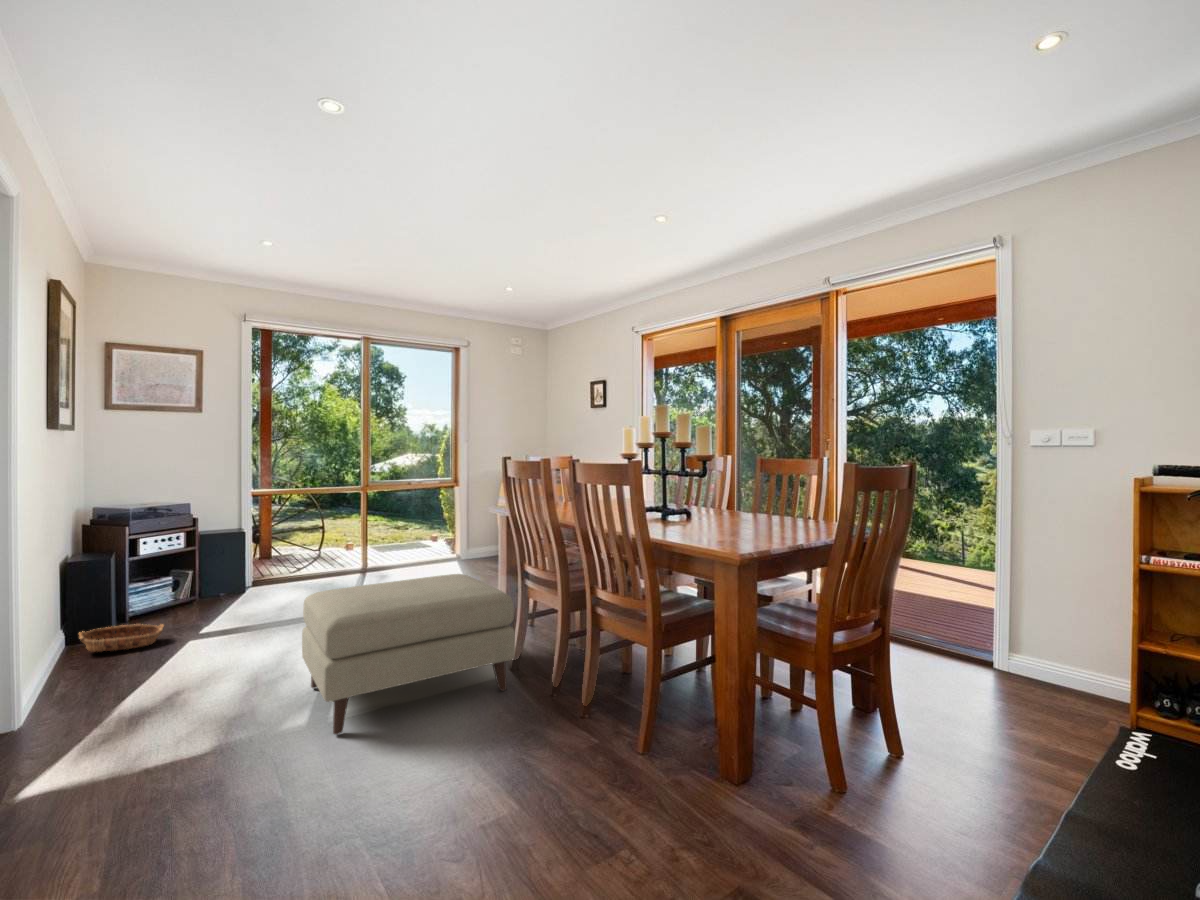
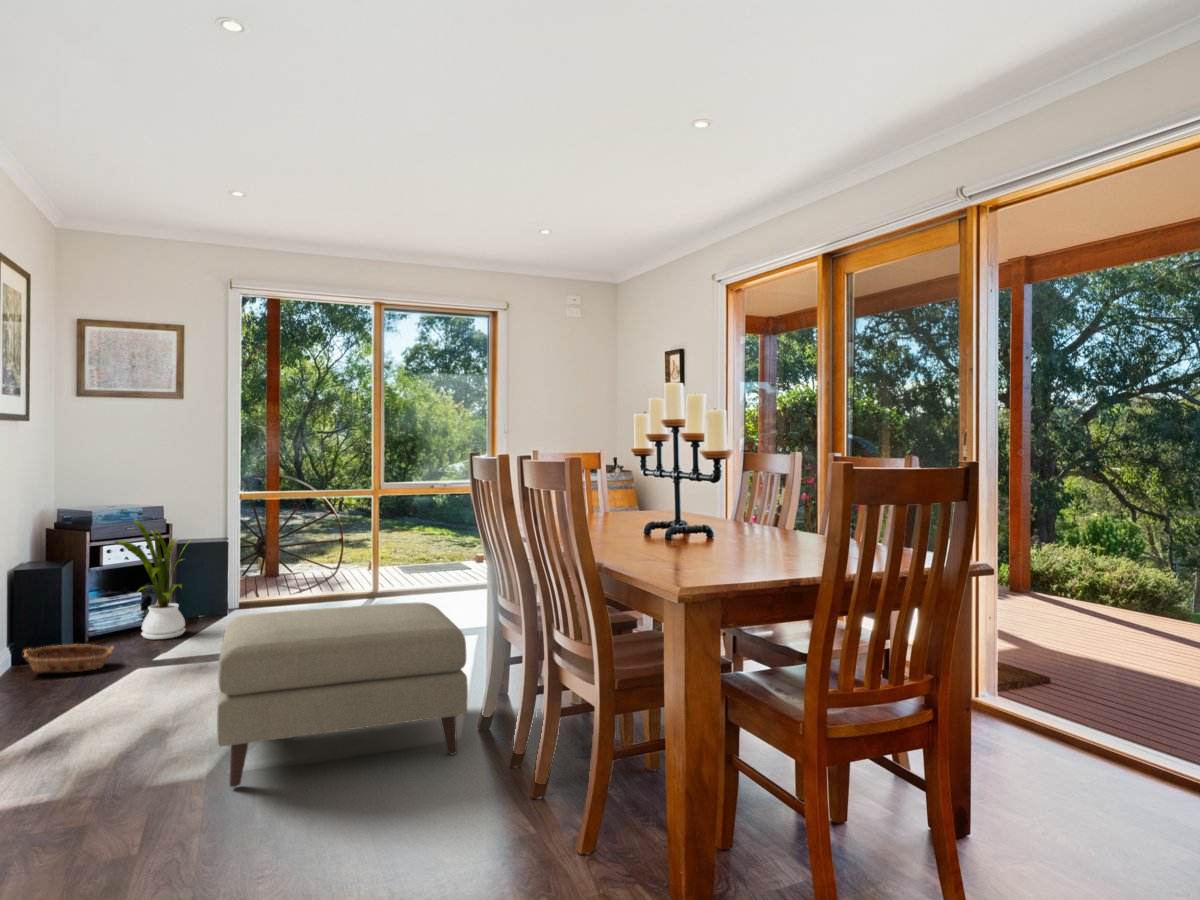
house plant: none [152,516,226,616] -> present [115,521,185,639]

